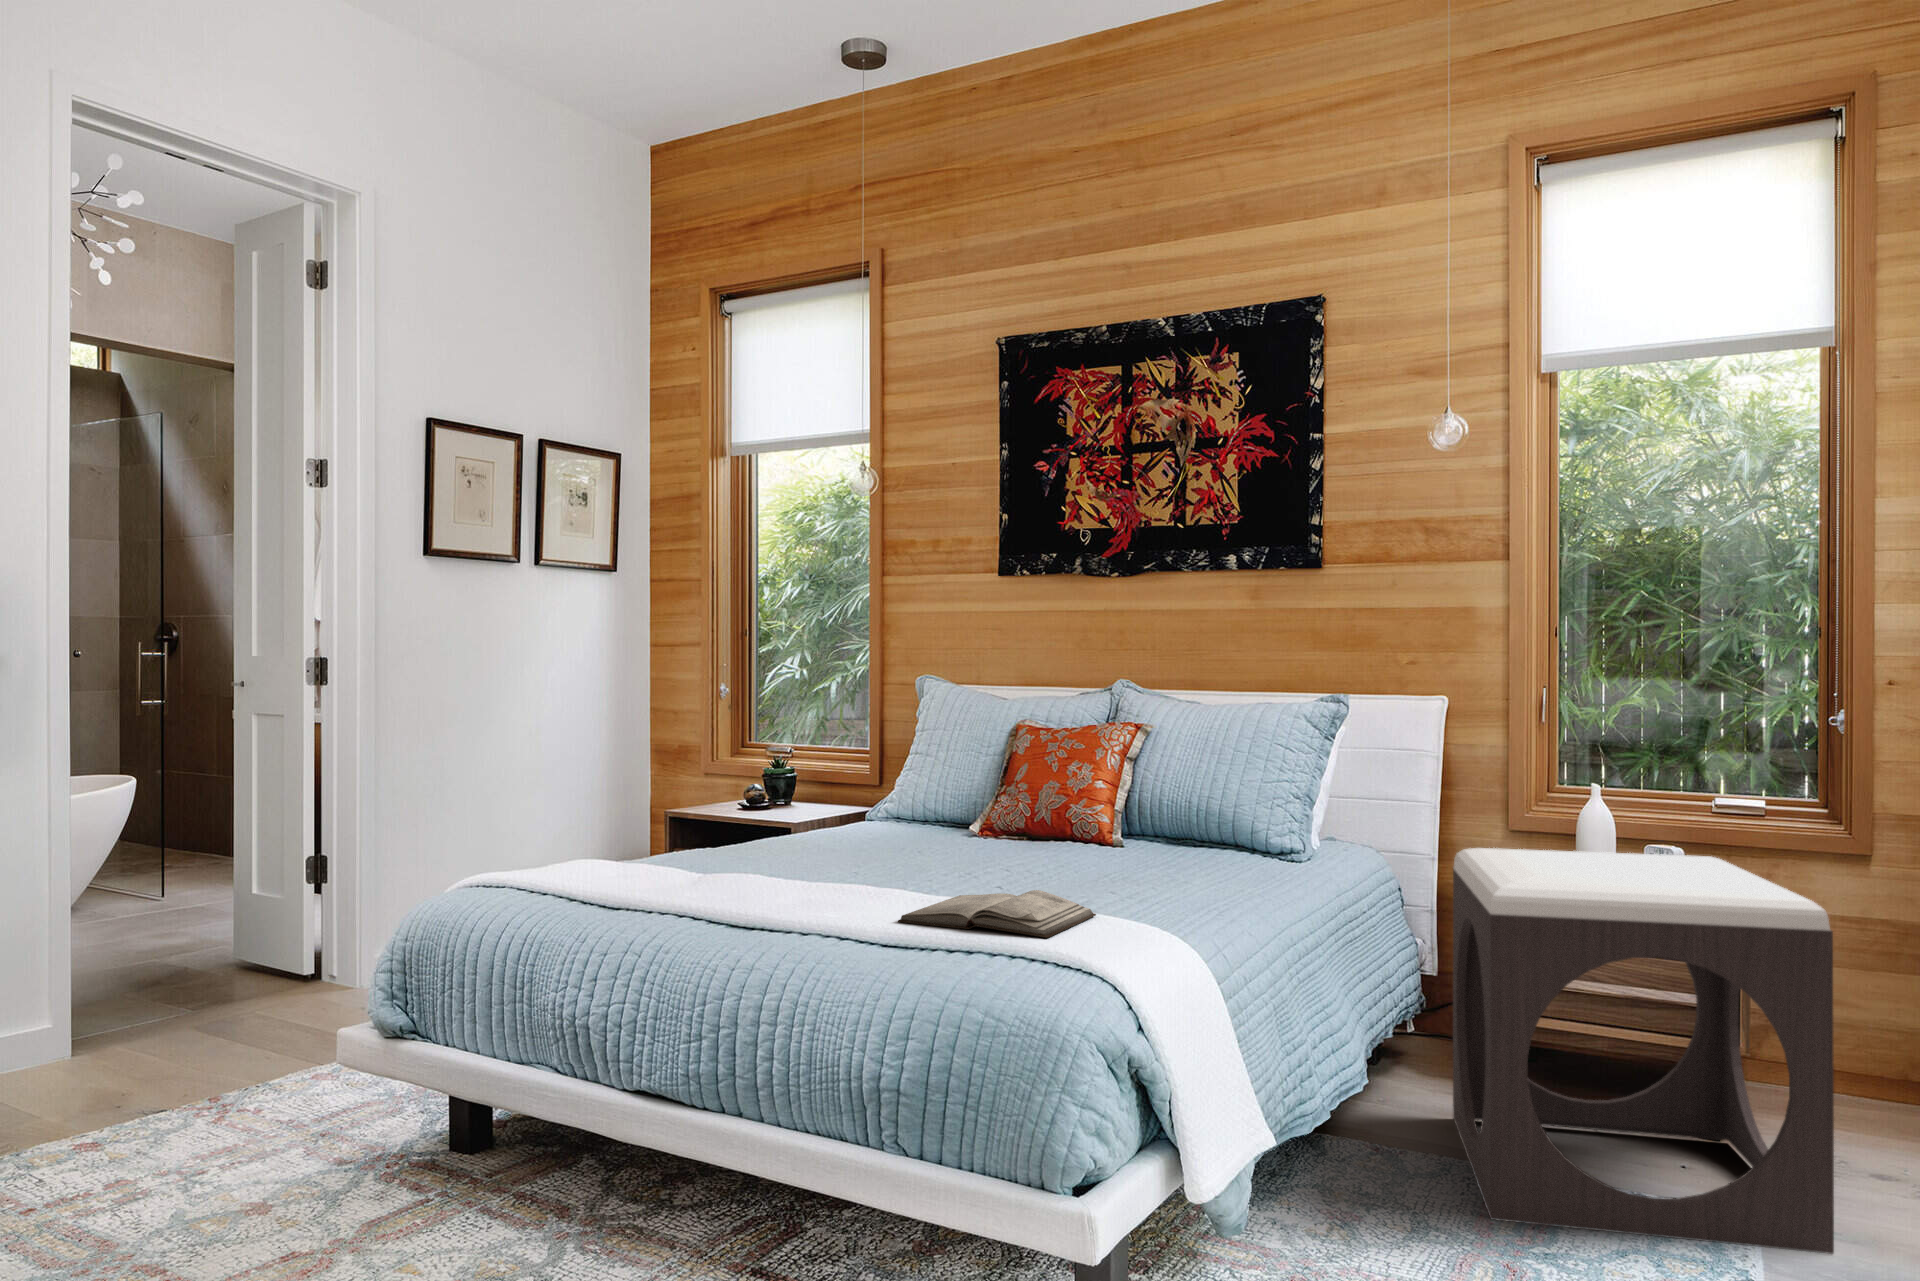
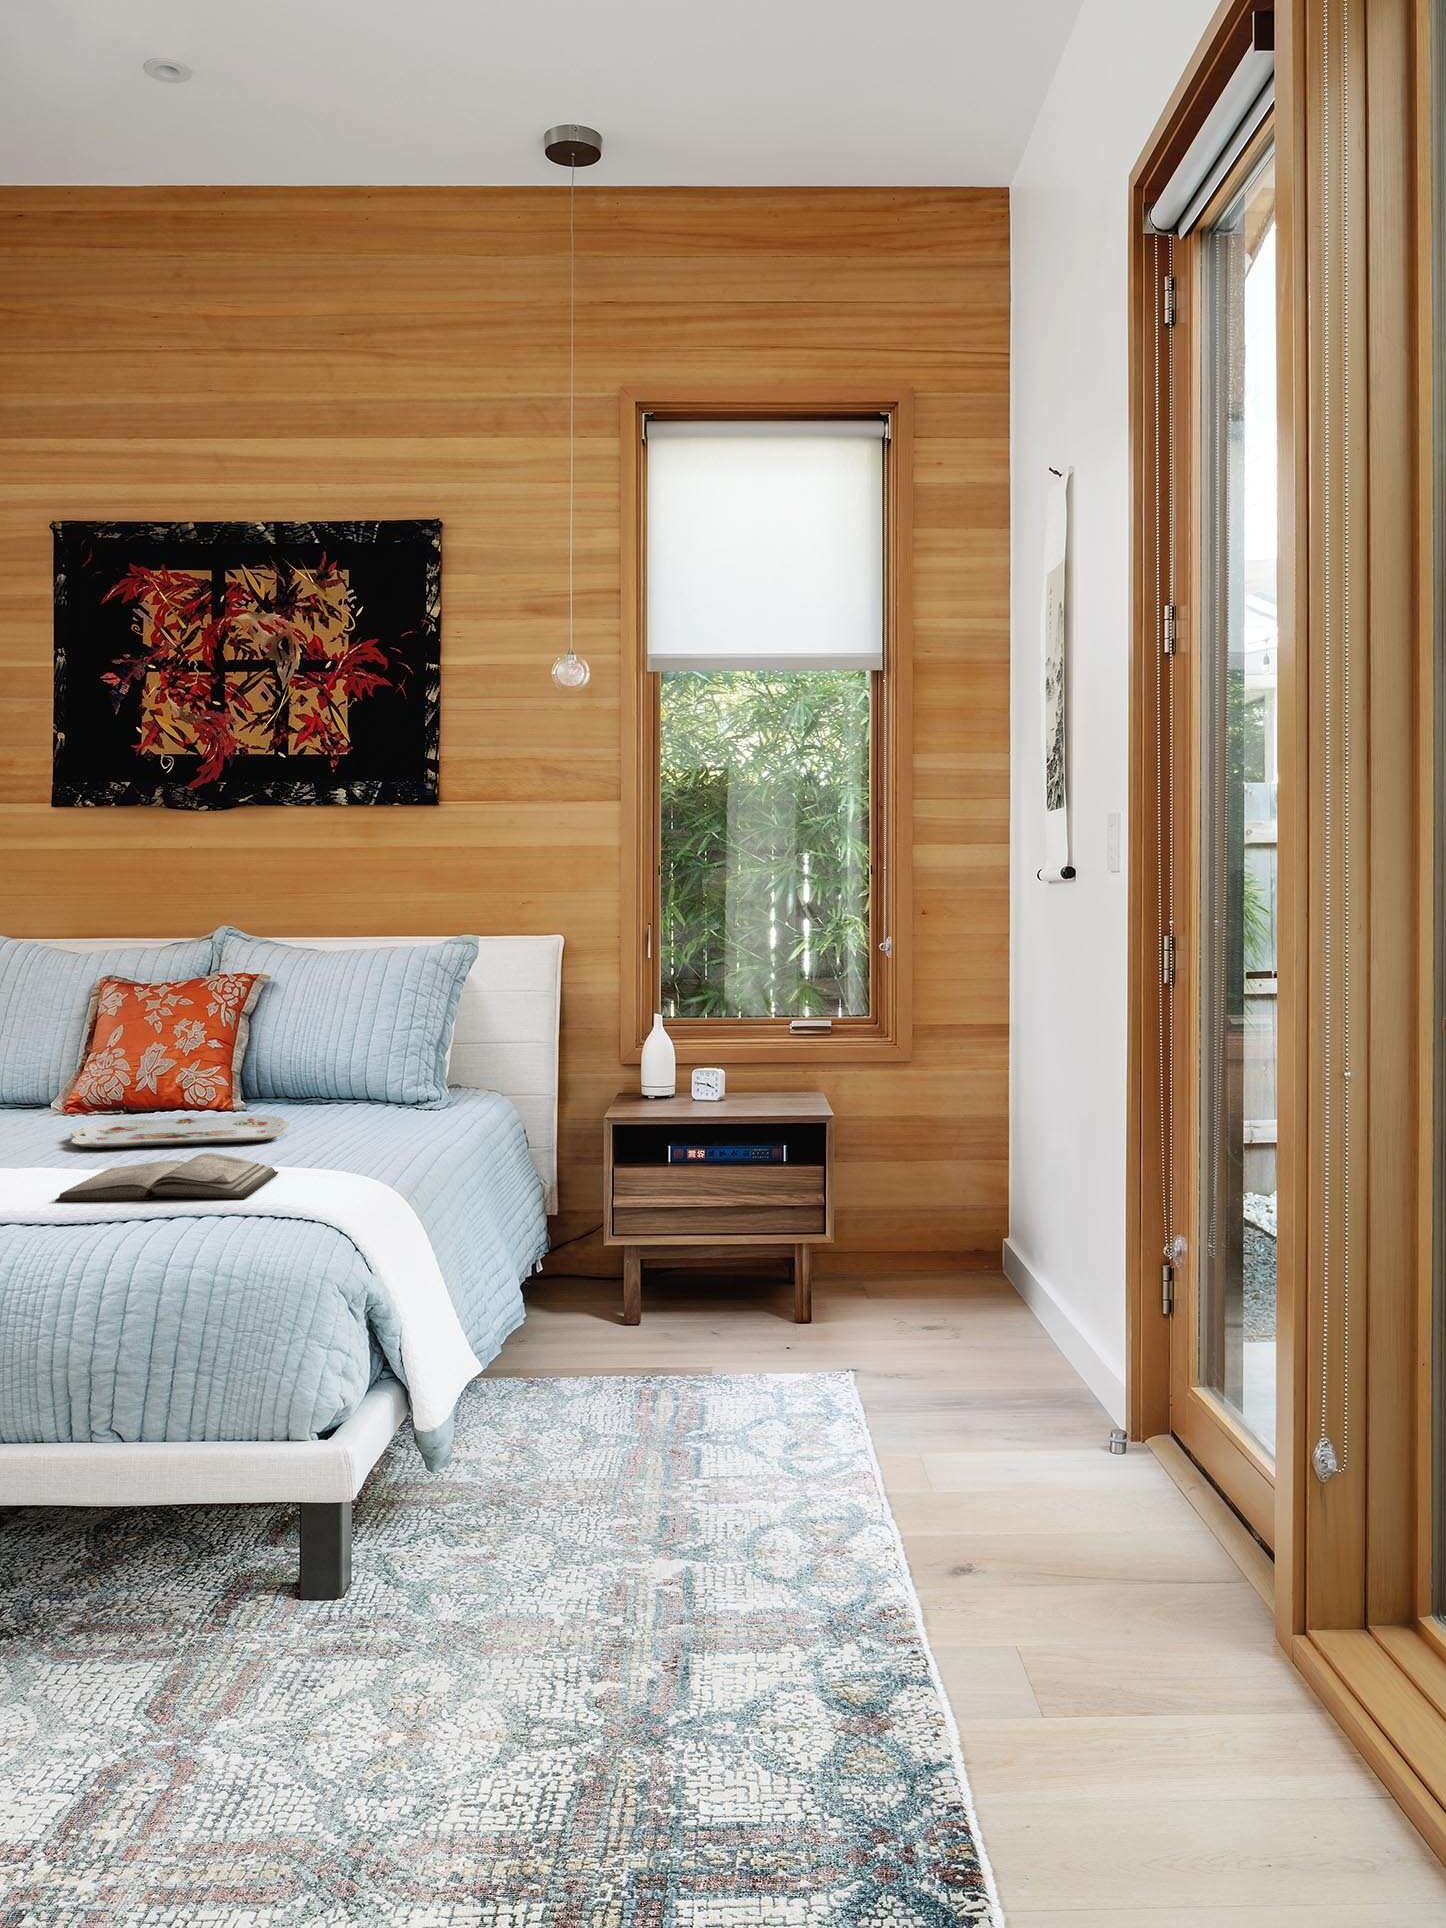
footstool: present [1453,848,1834,1254] -> none [591,1074,908,1418]
serving tray: none [952,850,1140,881] -> present [71,1115,290,1148]

